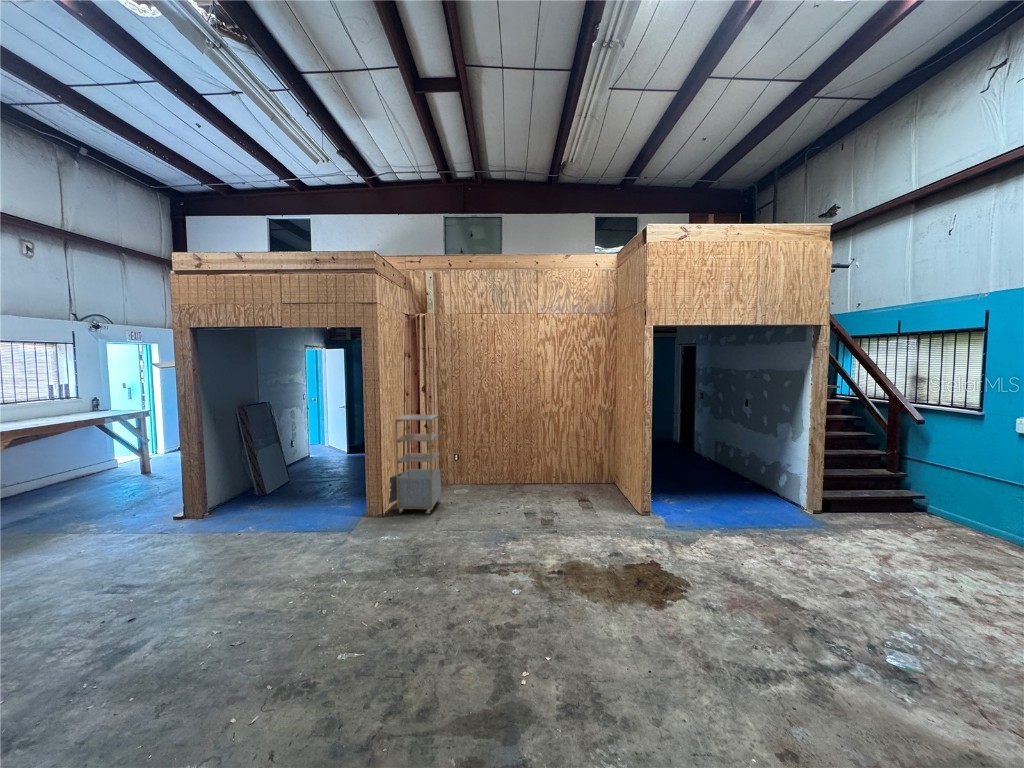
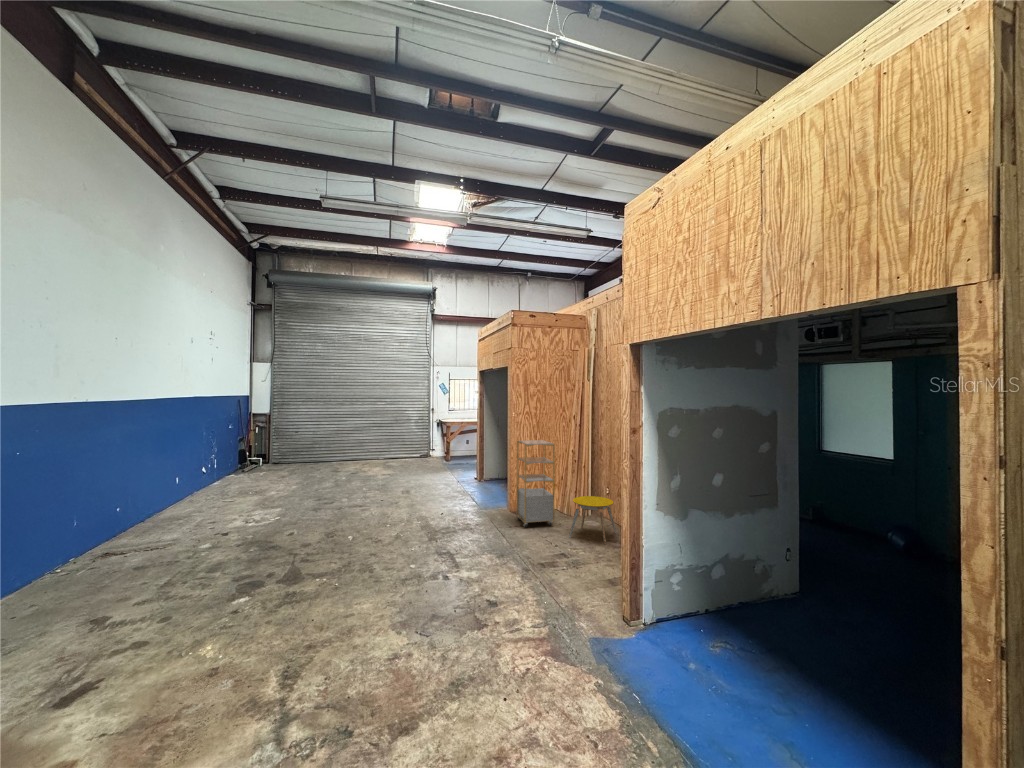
stool: none [455,457,504,502] -> present [569,496,617,545]

